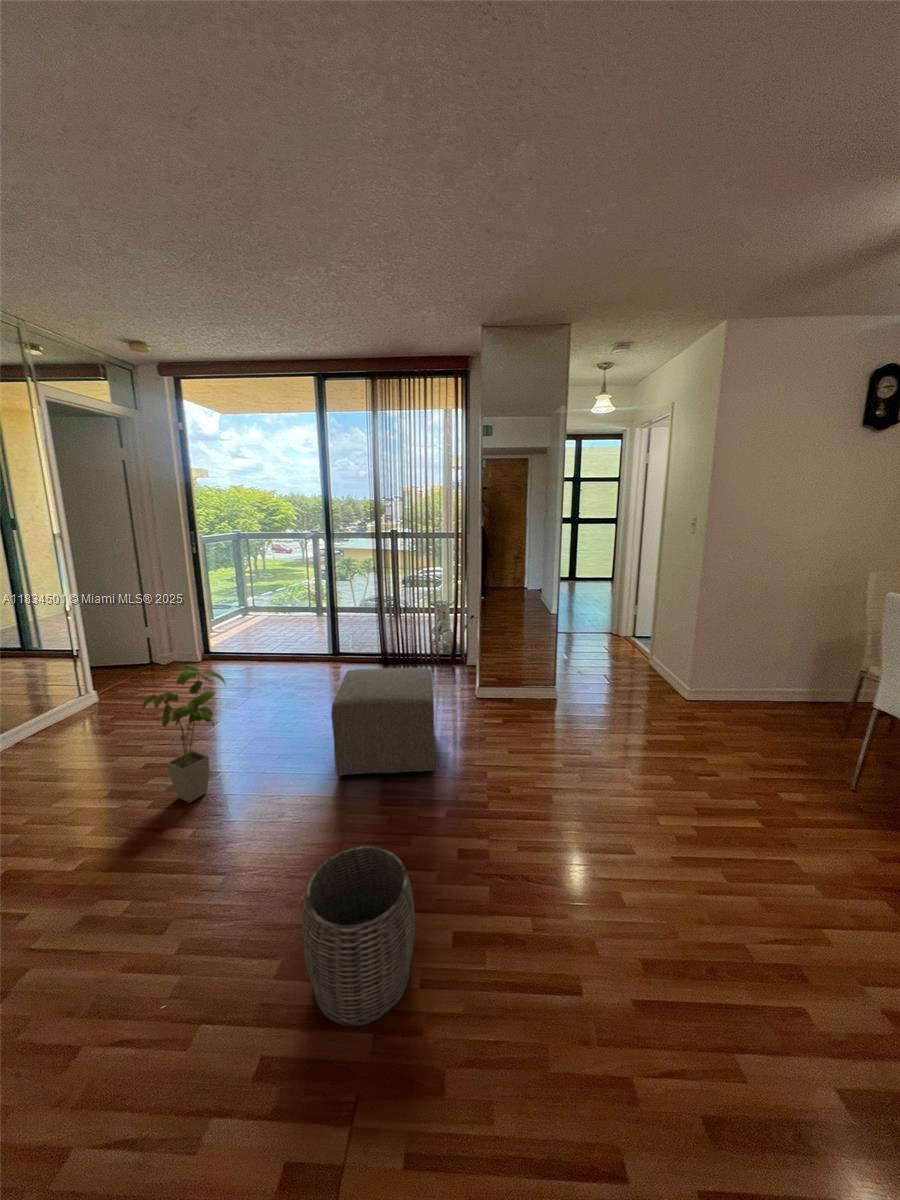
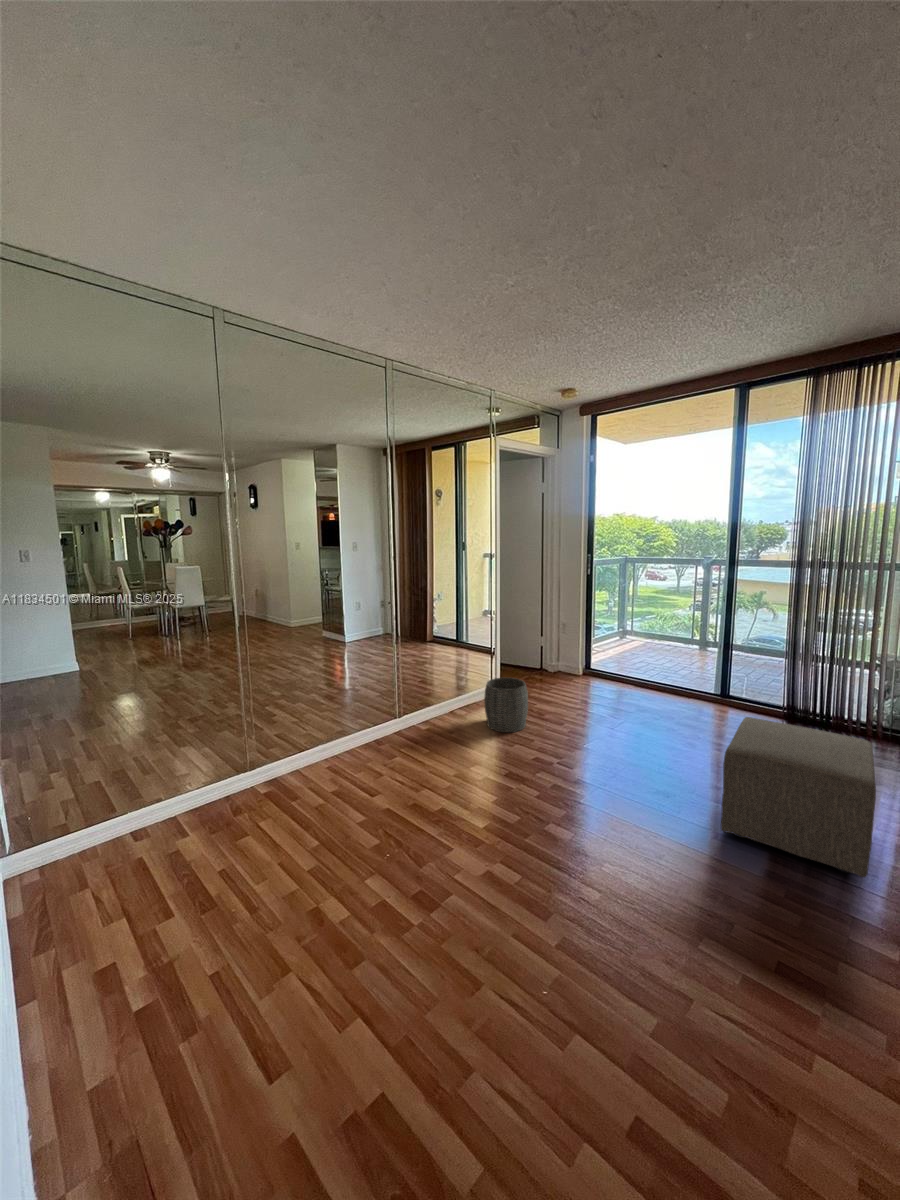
house plant: present [143,665,225,802] -> none [548,675,618,799]
woven basket: present [302,846,415,1026] -> present [484,678,528,732]

